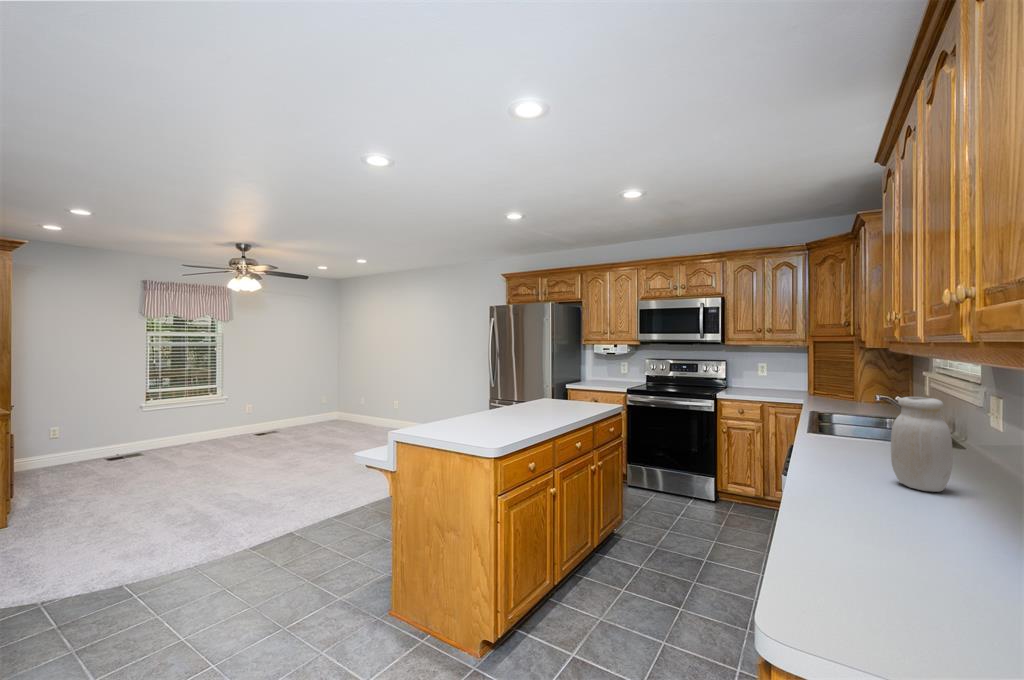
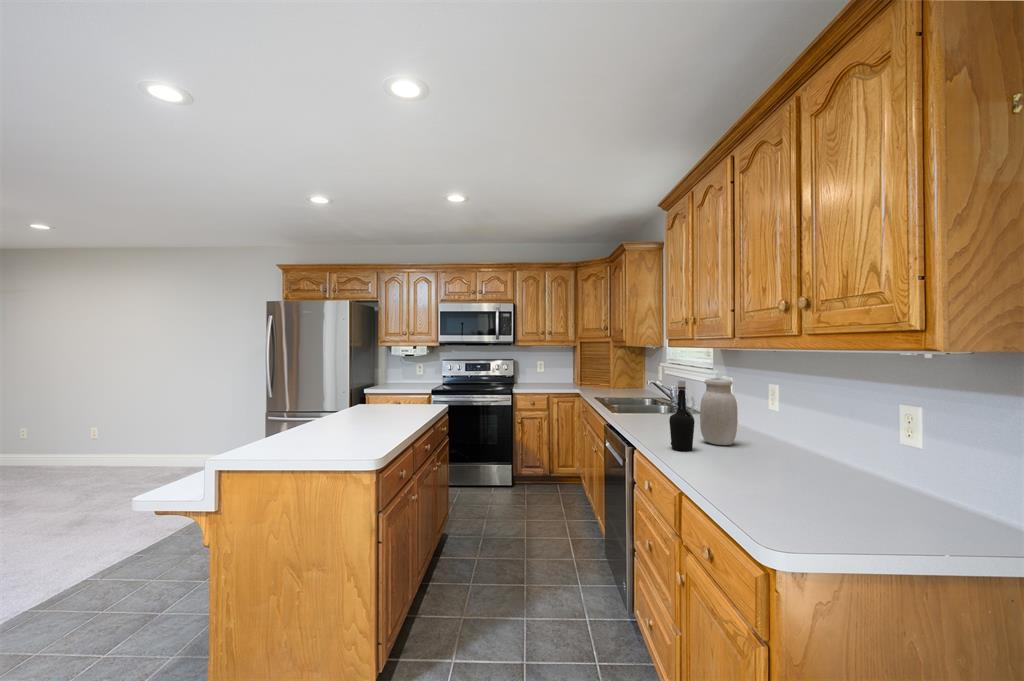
bottle: none [829,397,867,490] -> present [669,380,695,451]

